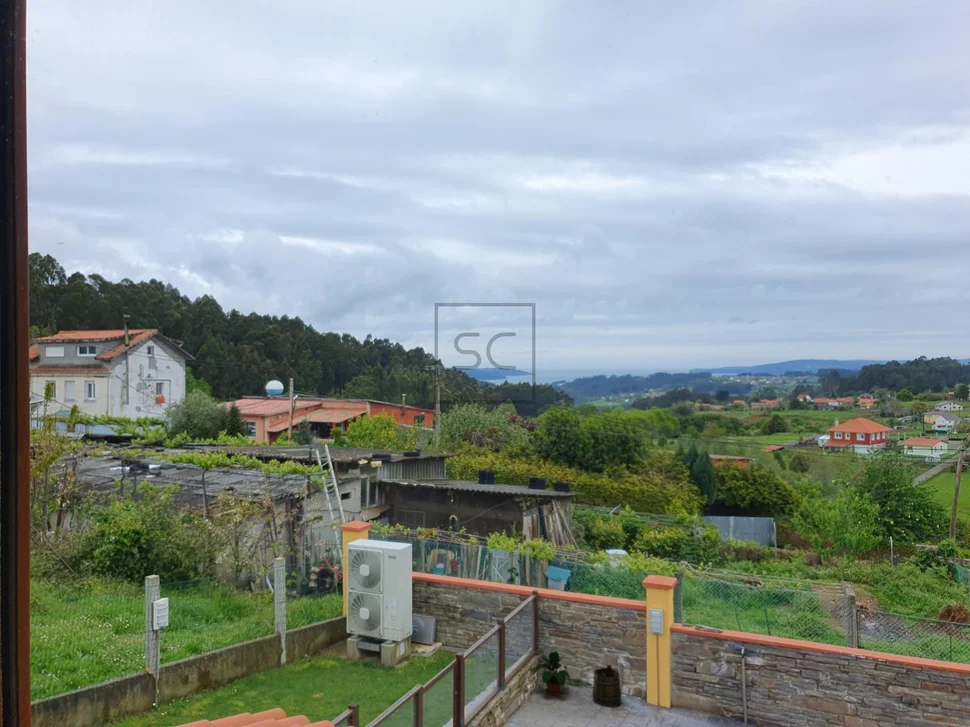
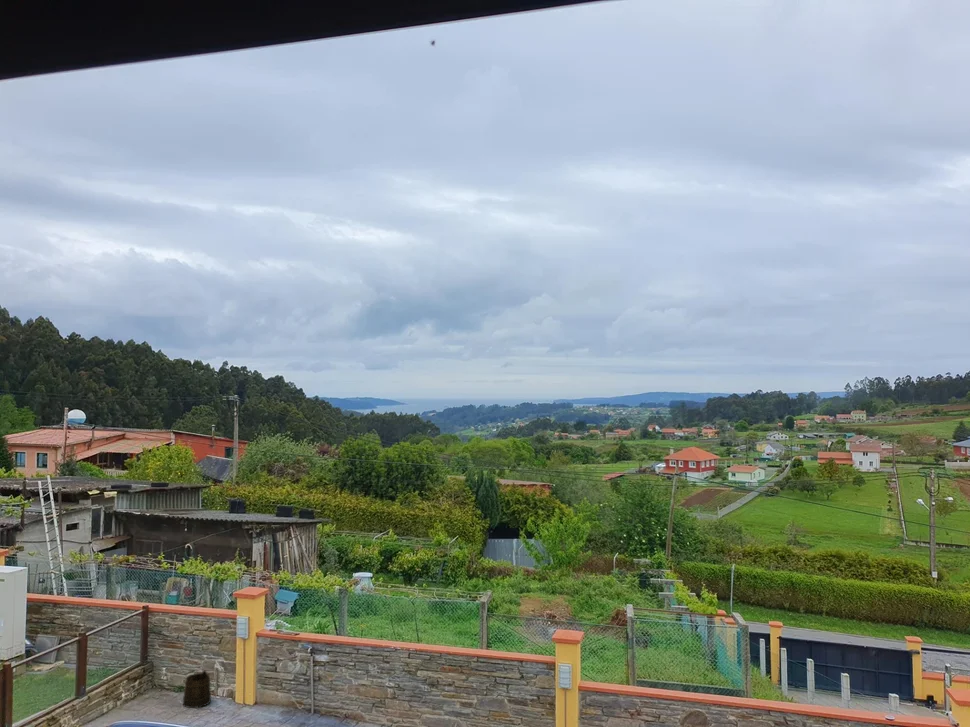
potted plant: present [533,651,570,695] -> none [131,661,171,701]

